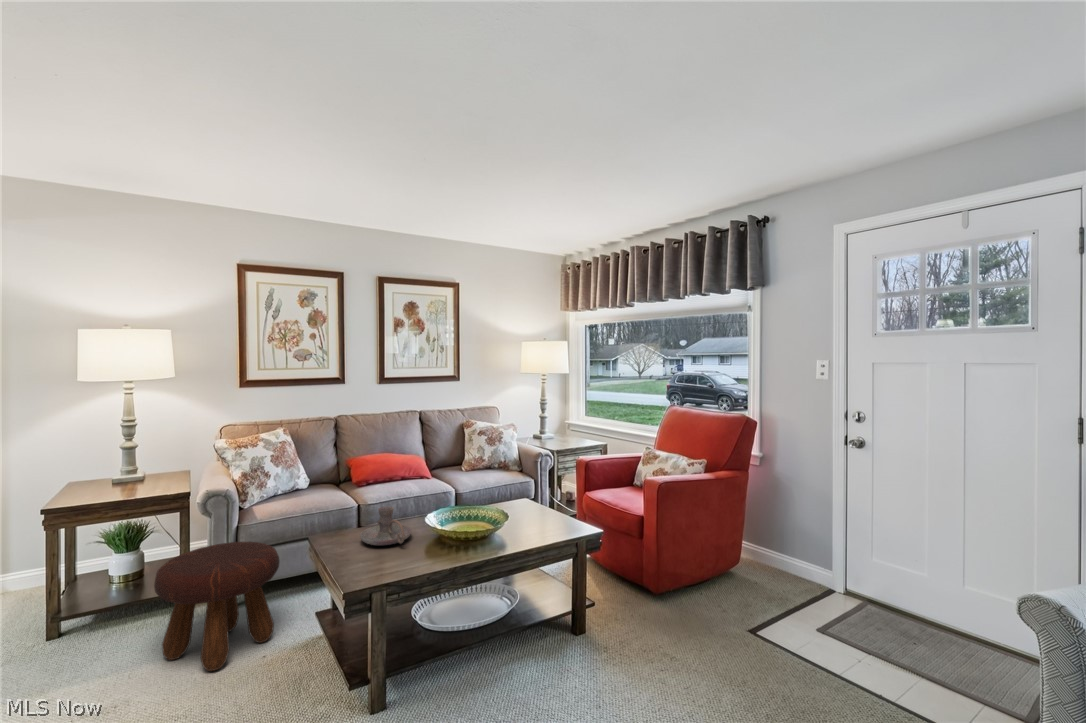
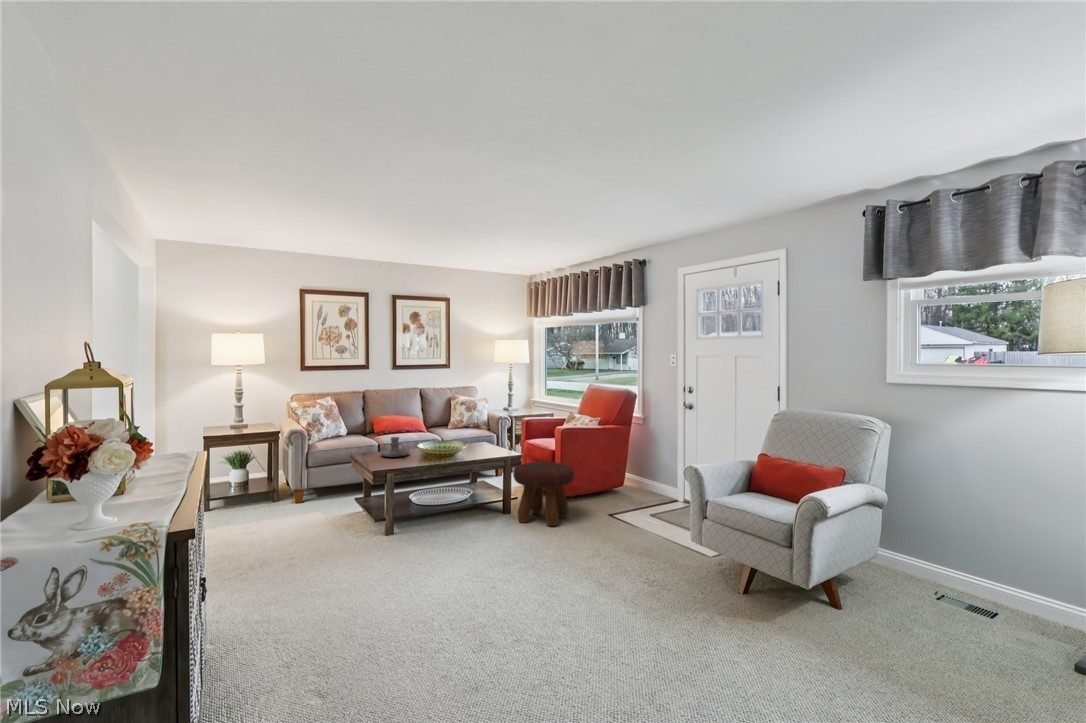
footstool: present [154,542,279,671] -> present [513,462,574,526]

